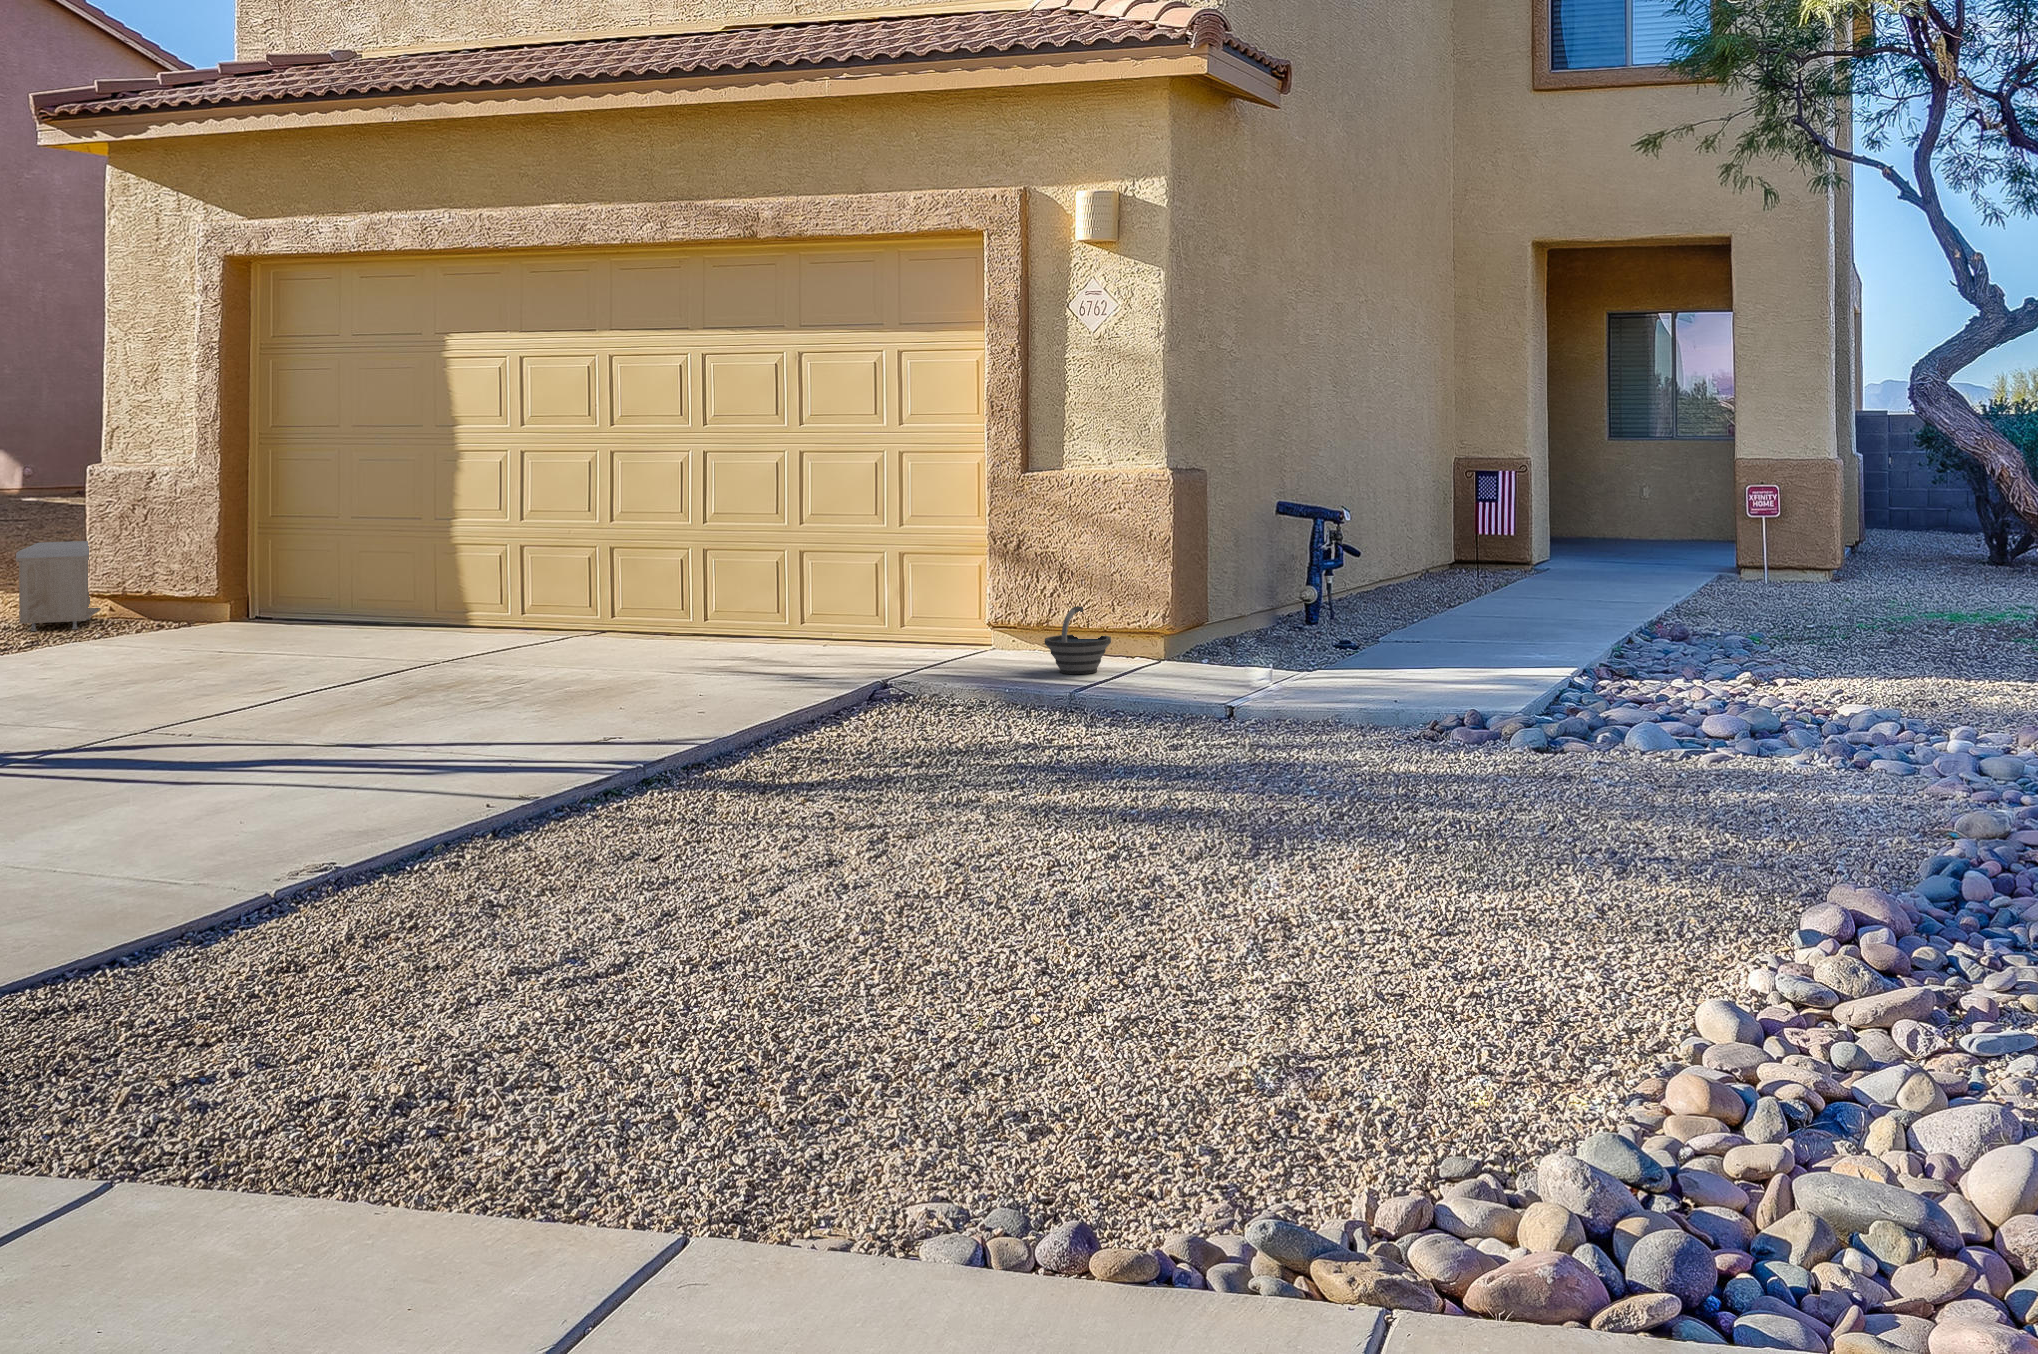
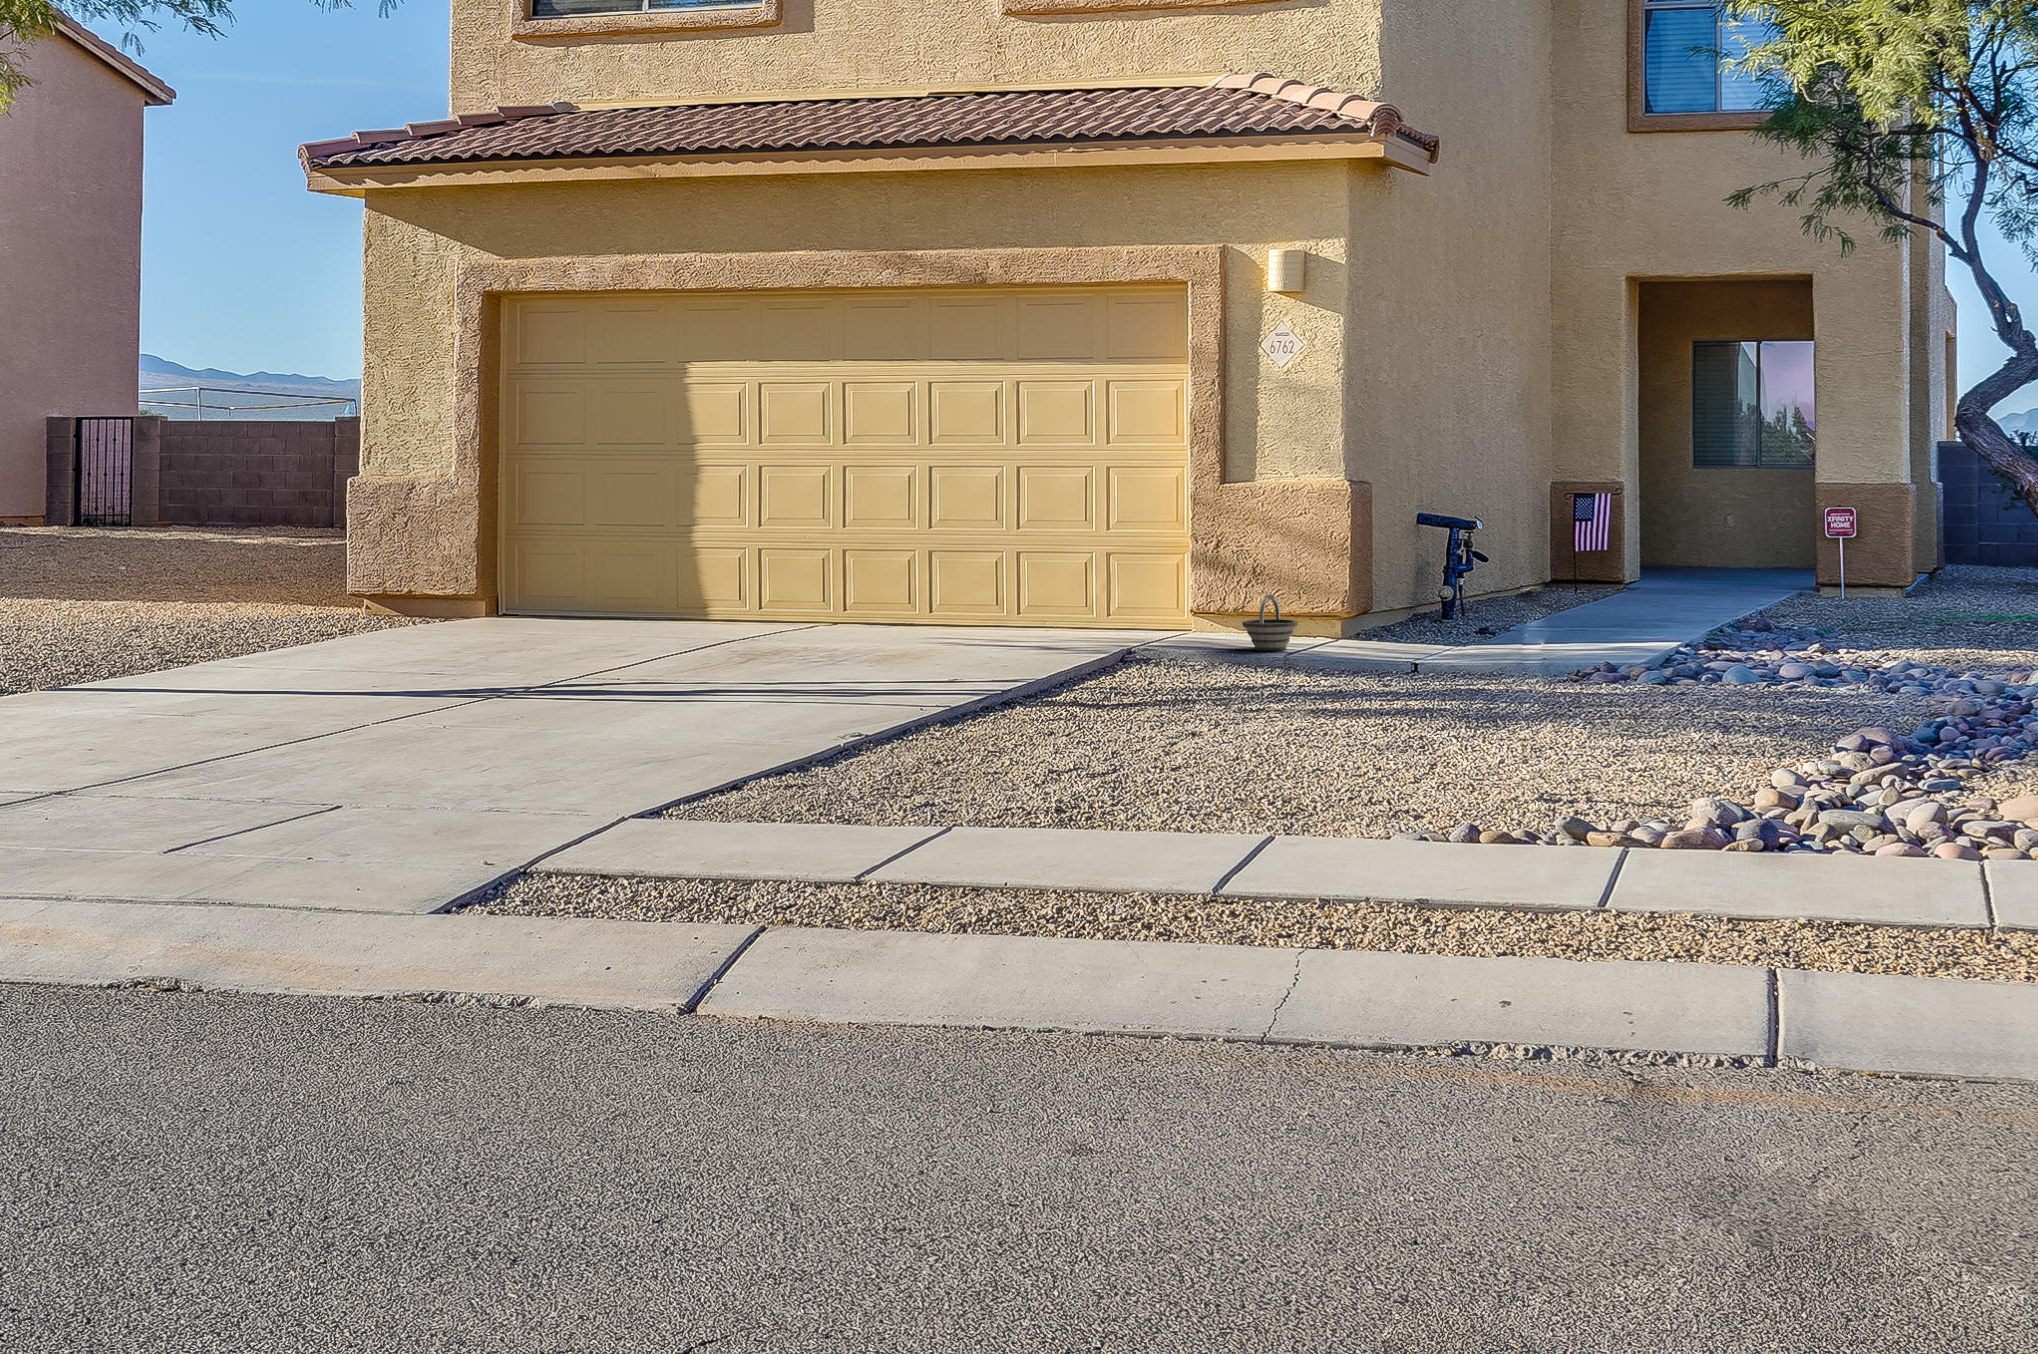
storage bench: present [16,541,101,631] -> none [289,547,352,625]

